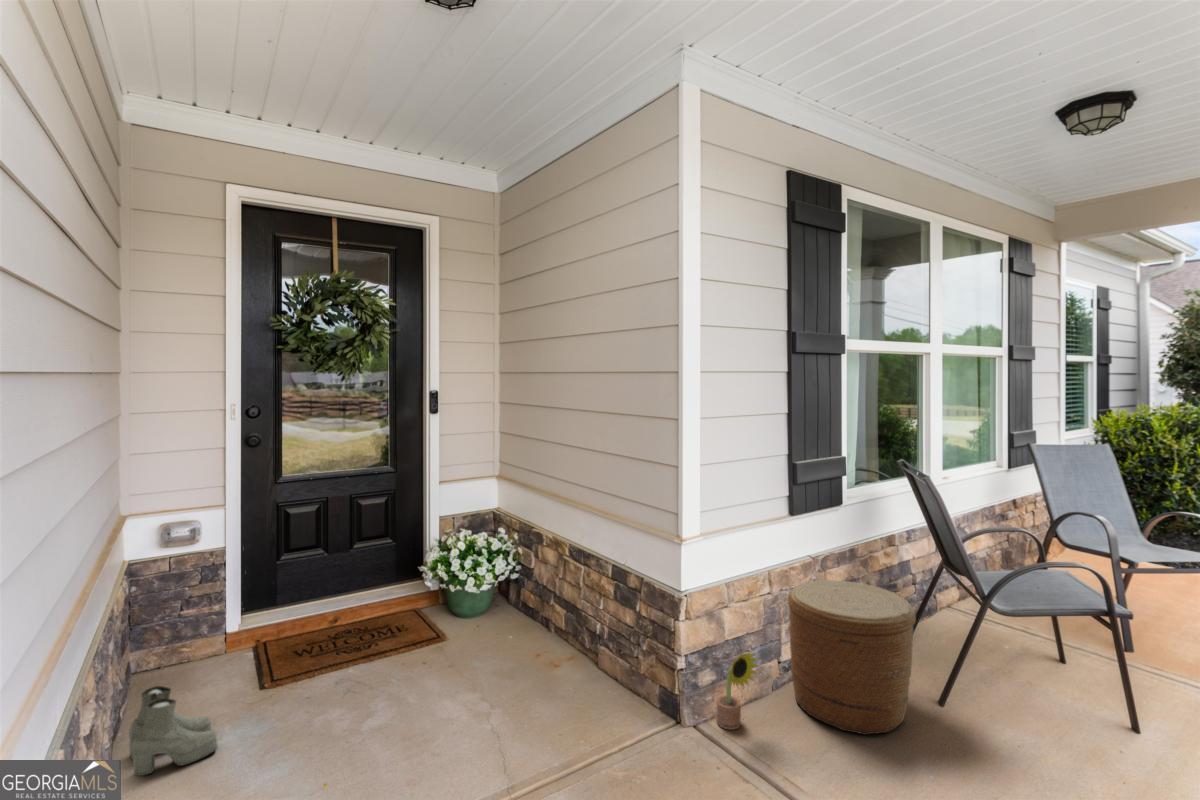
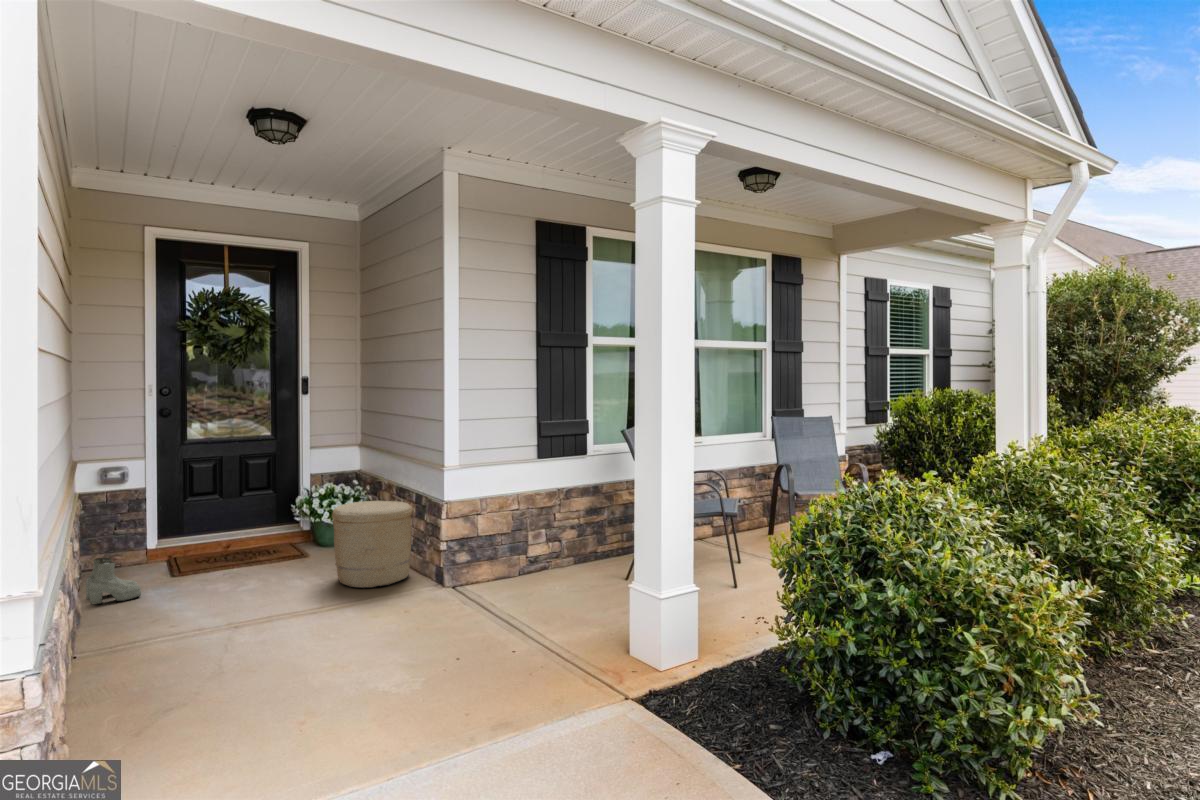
woven basket: present [788,580,916,735] -> present [332,501,412,588]
decorative plant: present [717,652,759,730] -> none [466,536,491,588]

